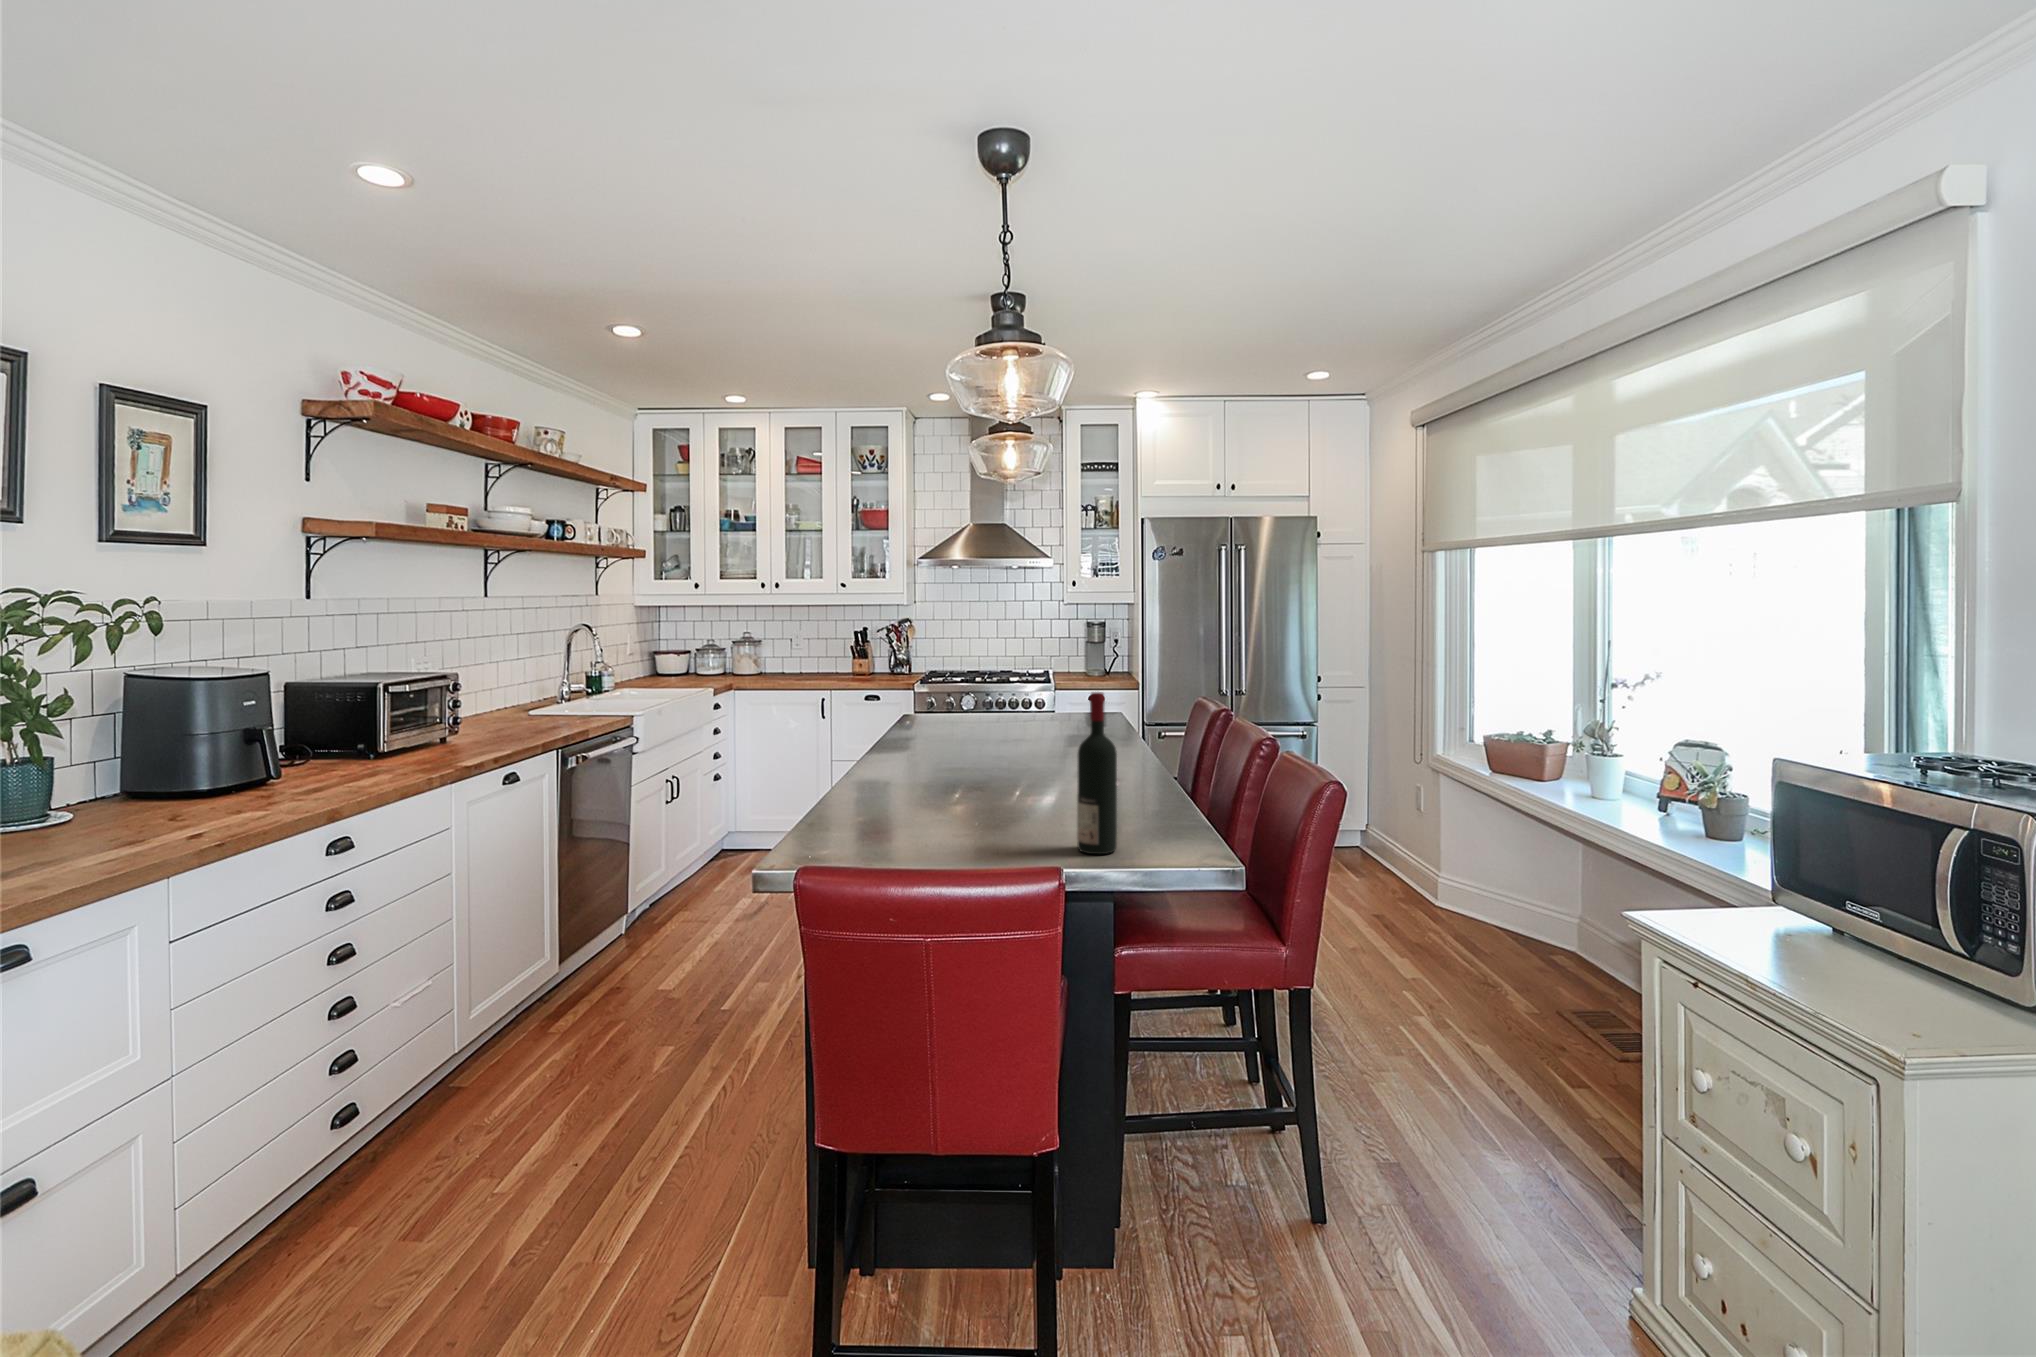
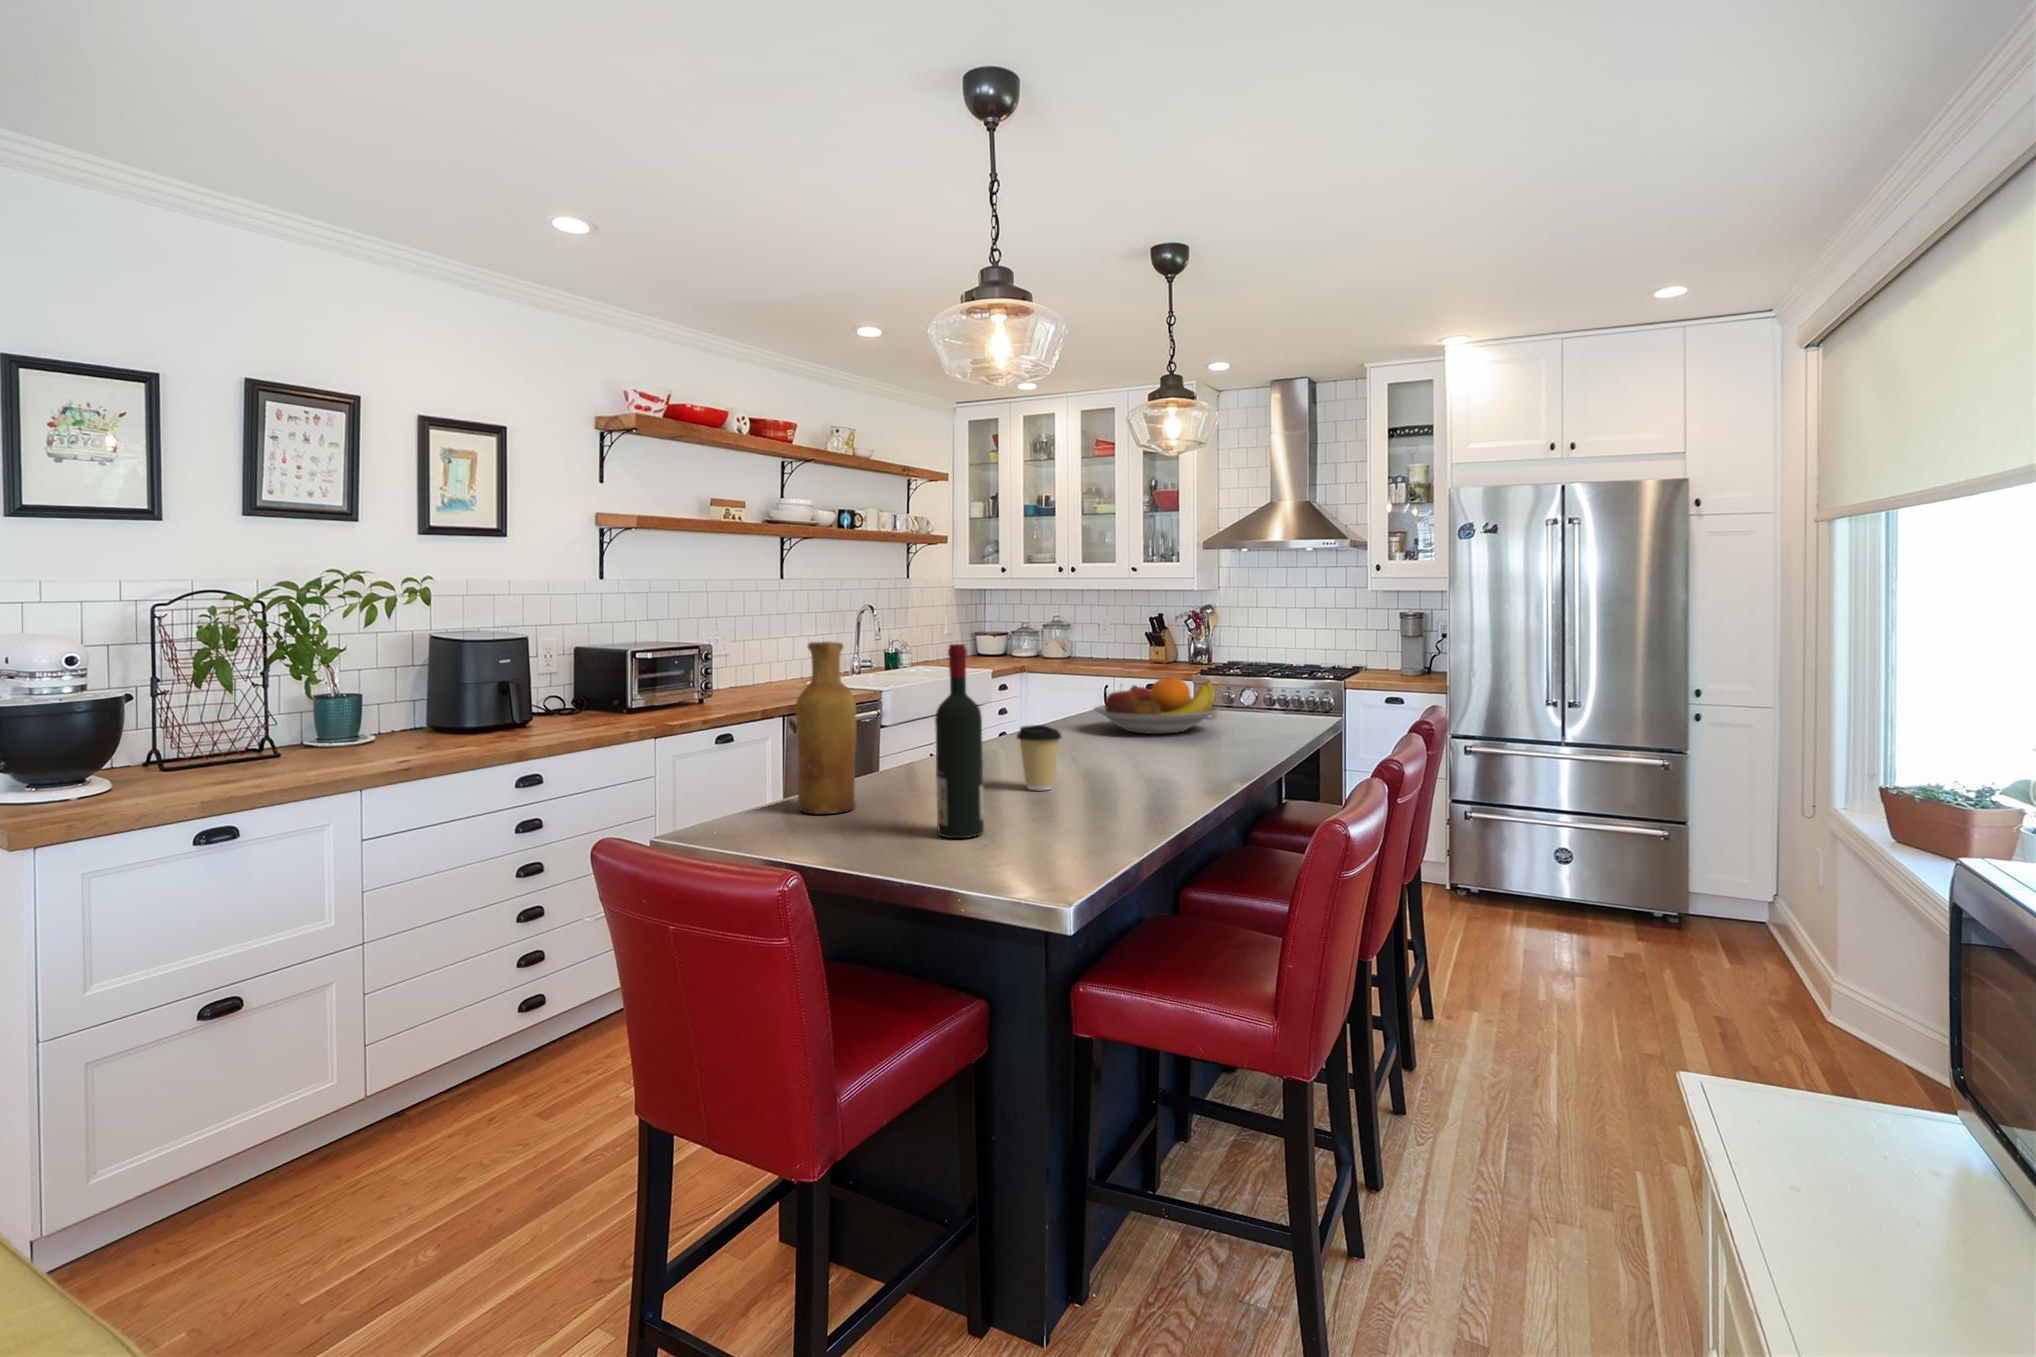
vase: none [904,690,960,849] -> present [795,642,856,814]
fruit bowl: none [965,700,1073,750] -> present [1094,677,1219,734]
coffee cup: none [1039,752,1079,808] -> present [1017,725,1061,790]

